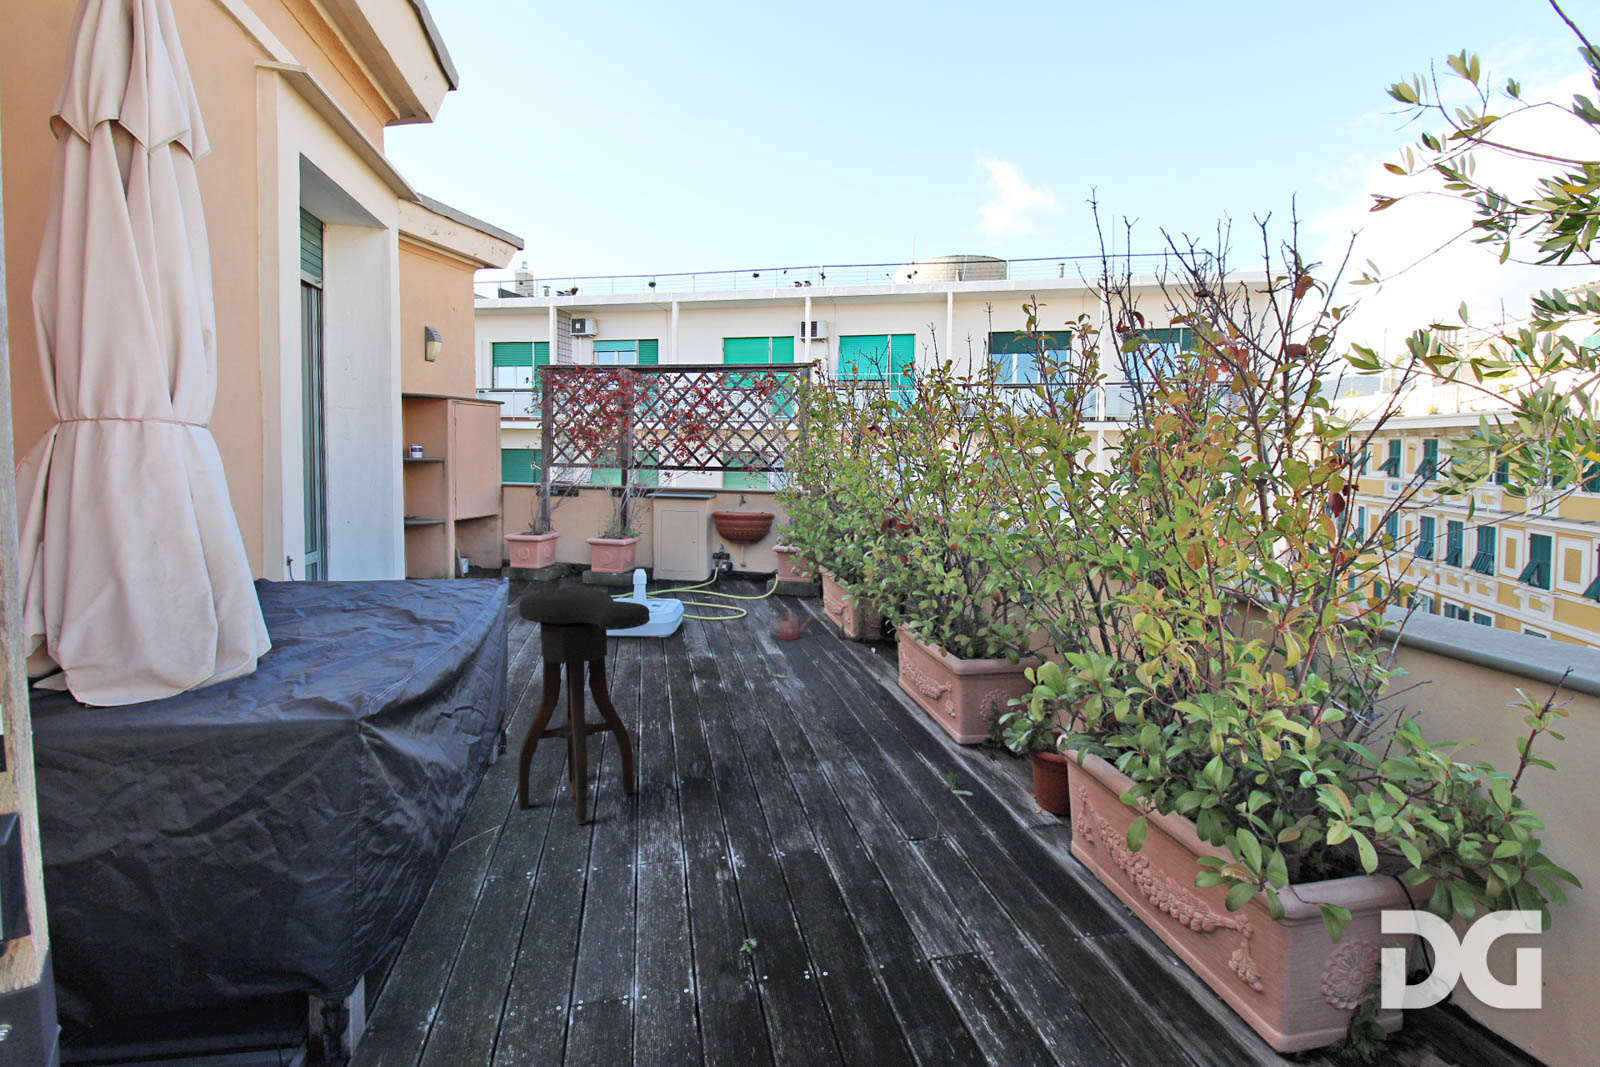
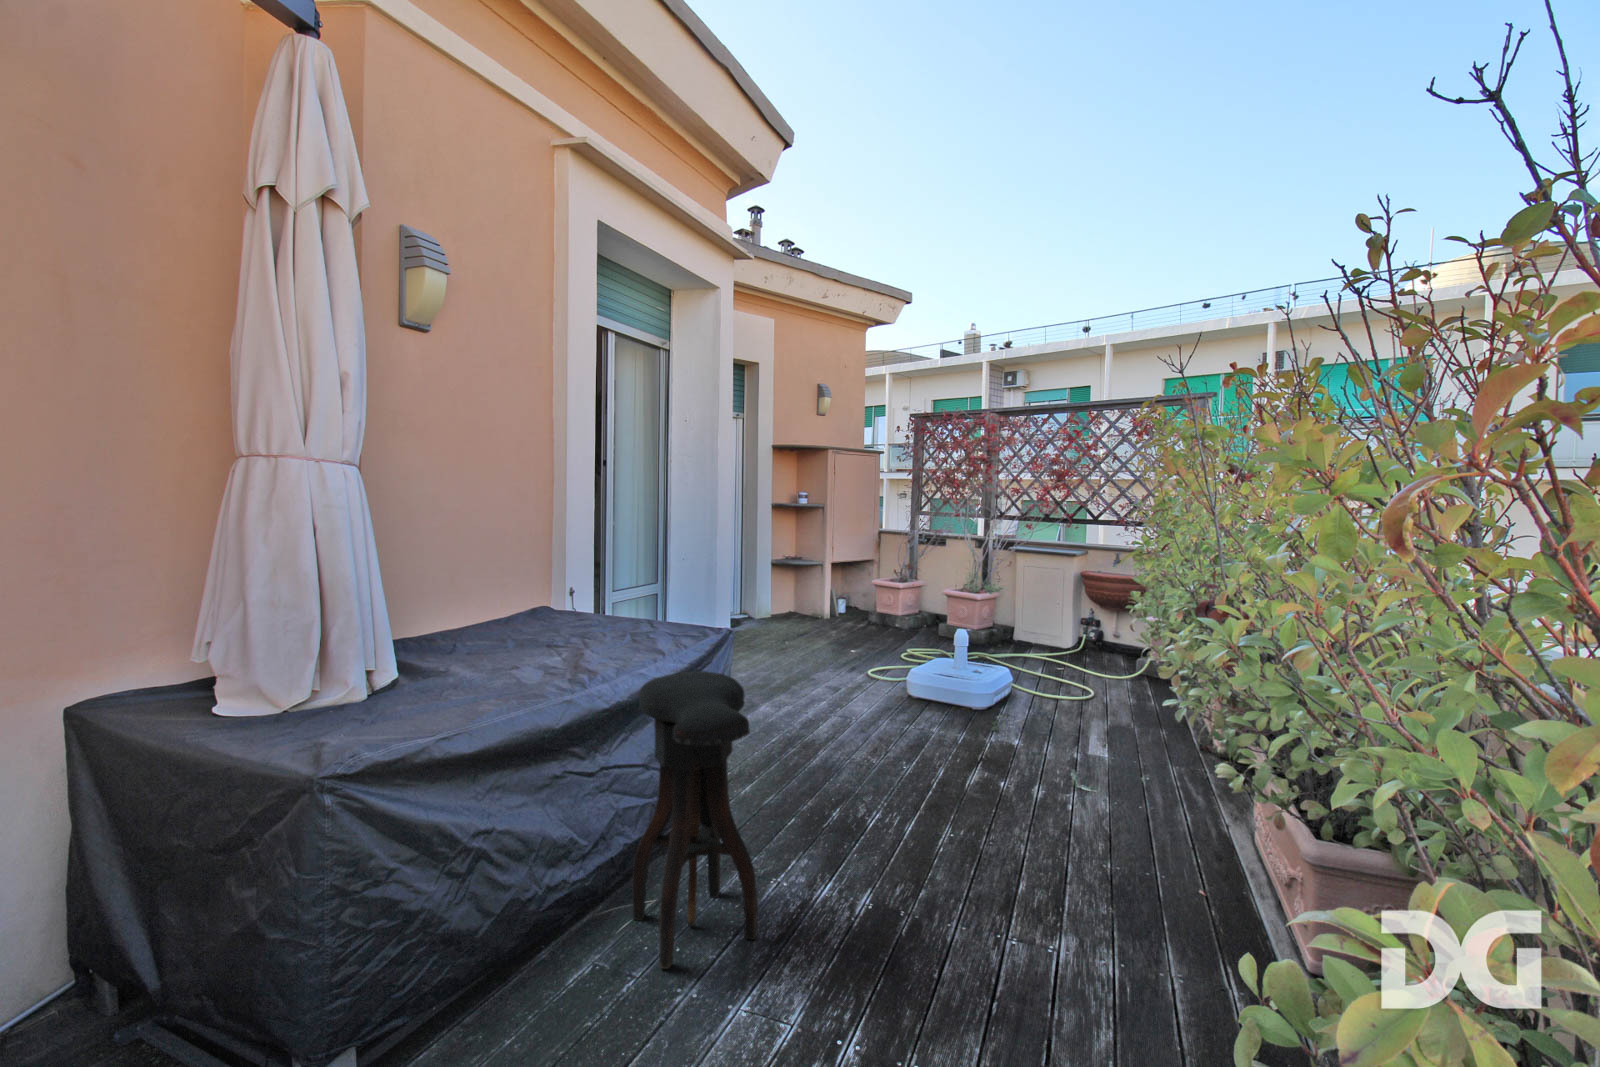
watering can: present [769,608,815,640] -> none [1097,702,1164,745]

